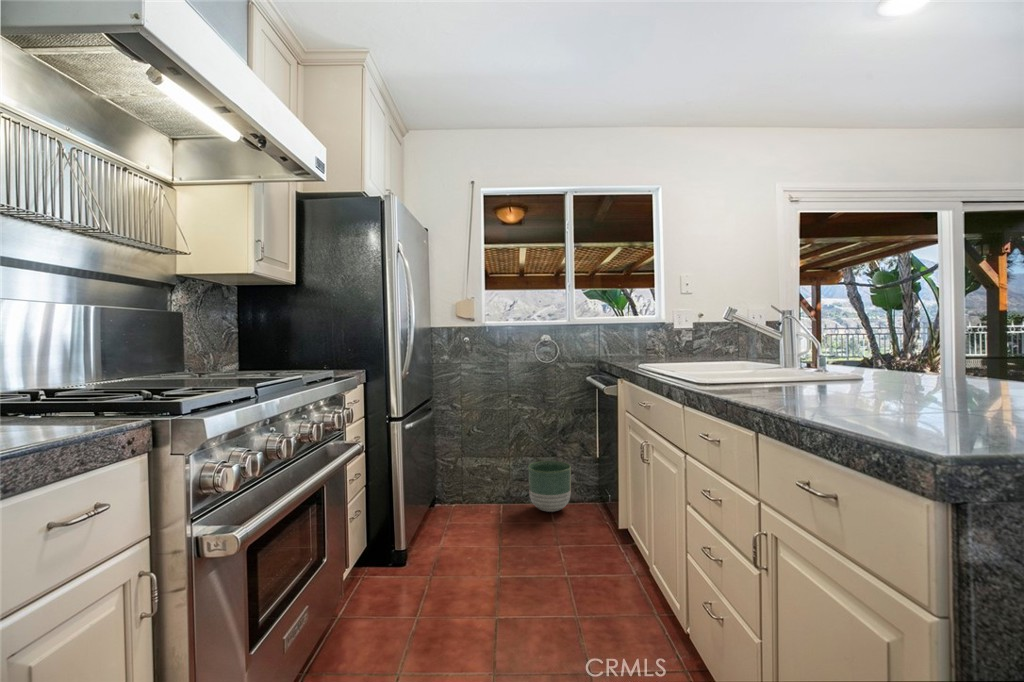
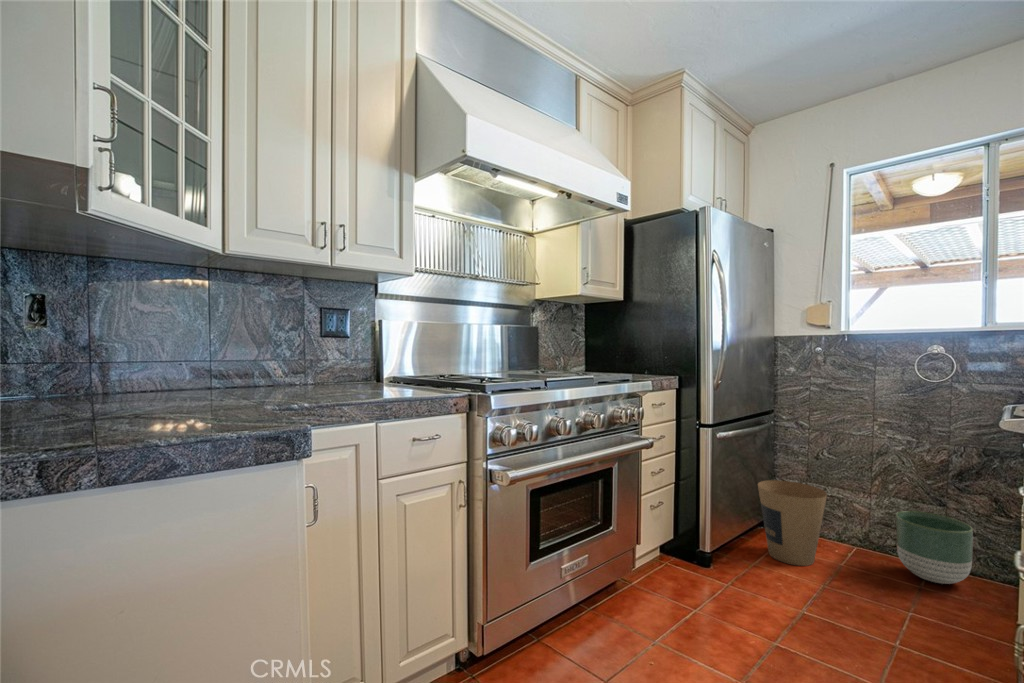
trash can: none [434,459,488,534] -> present [758,480,827,566]

